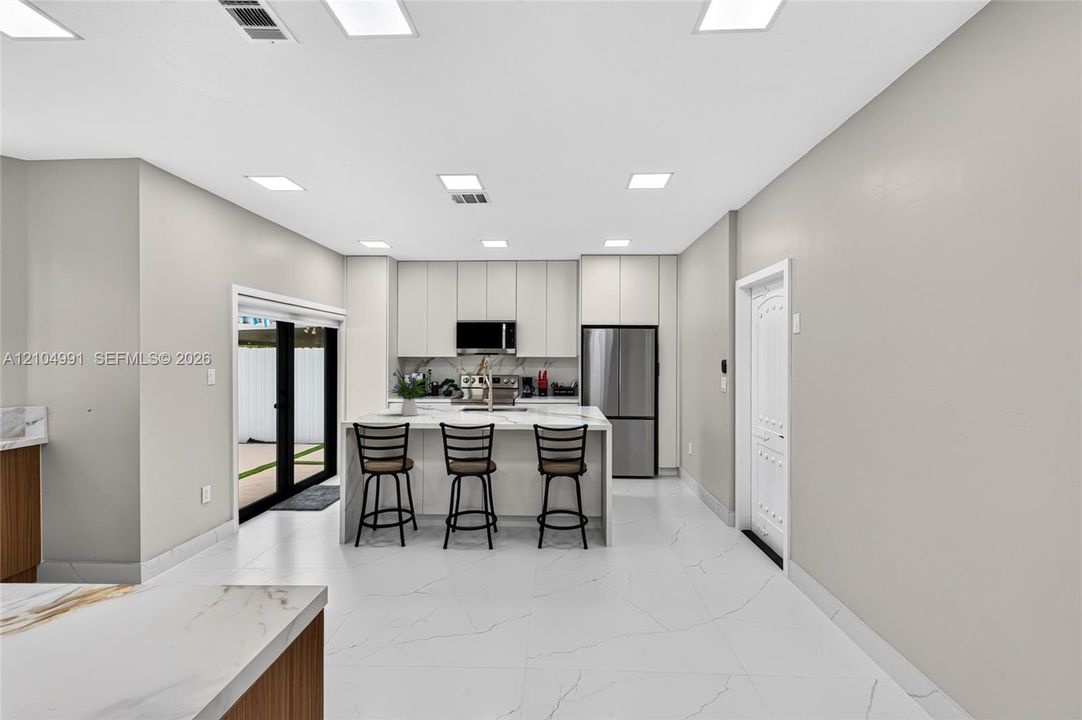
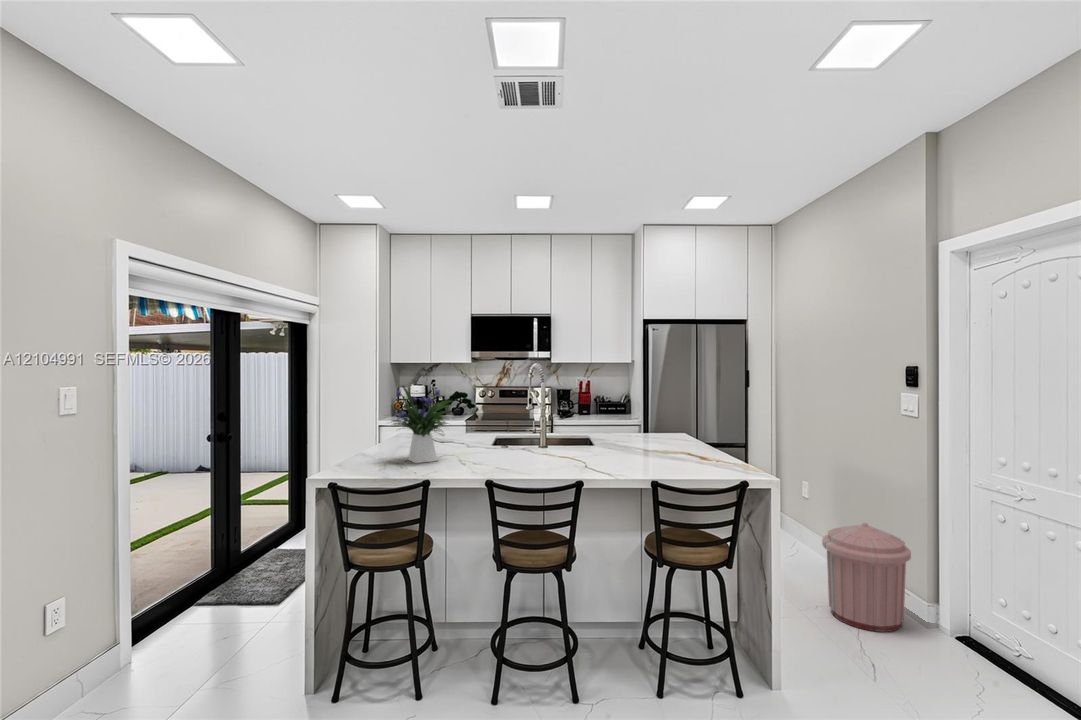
trash can: none [669,461,720,527] -> present [822,523,911,632]

